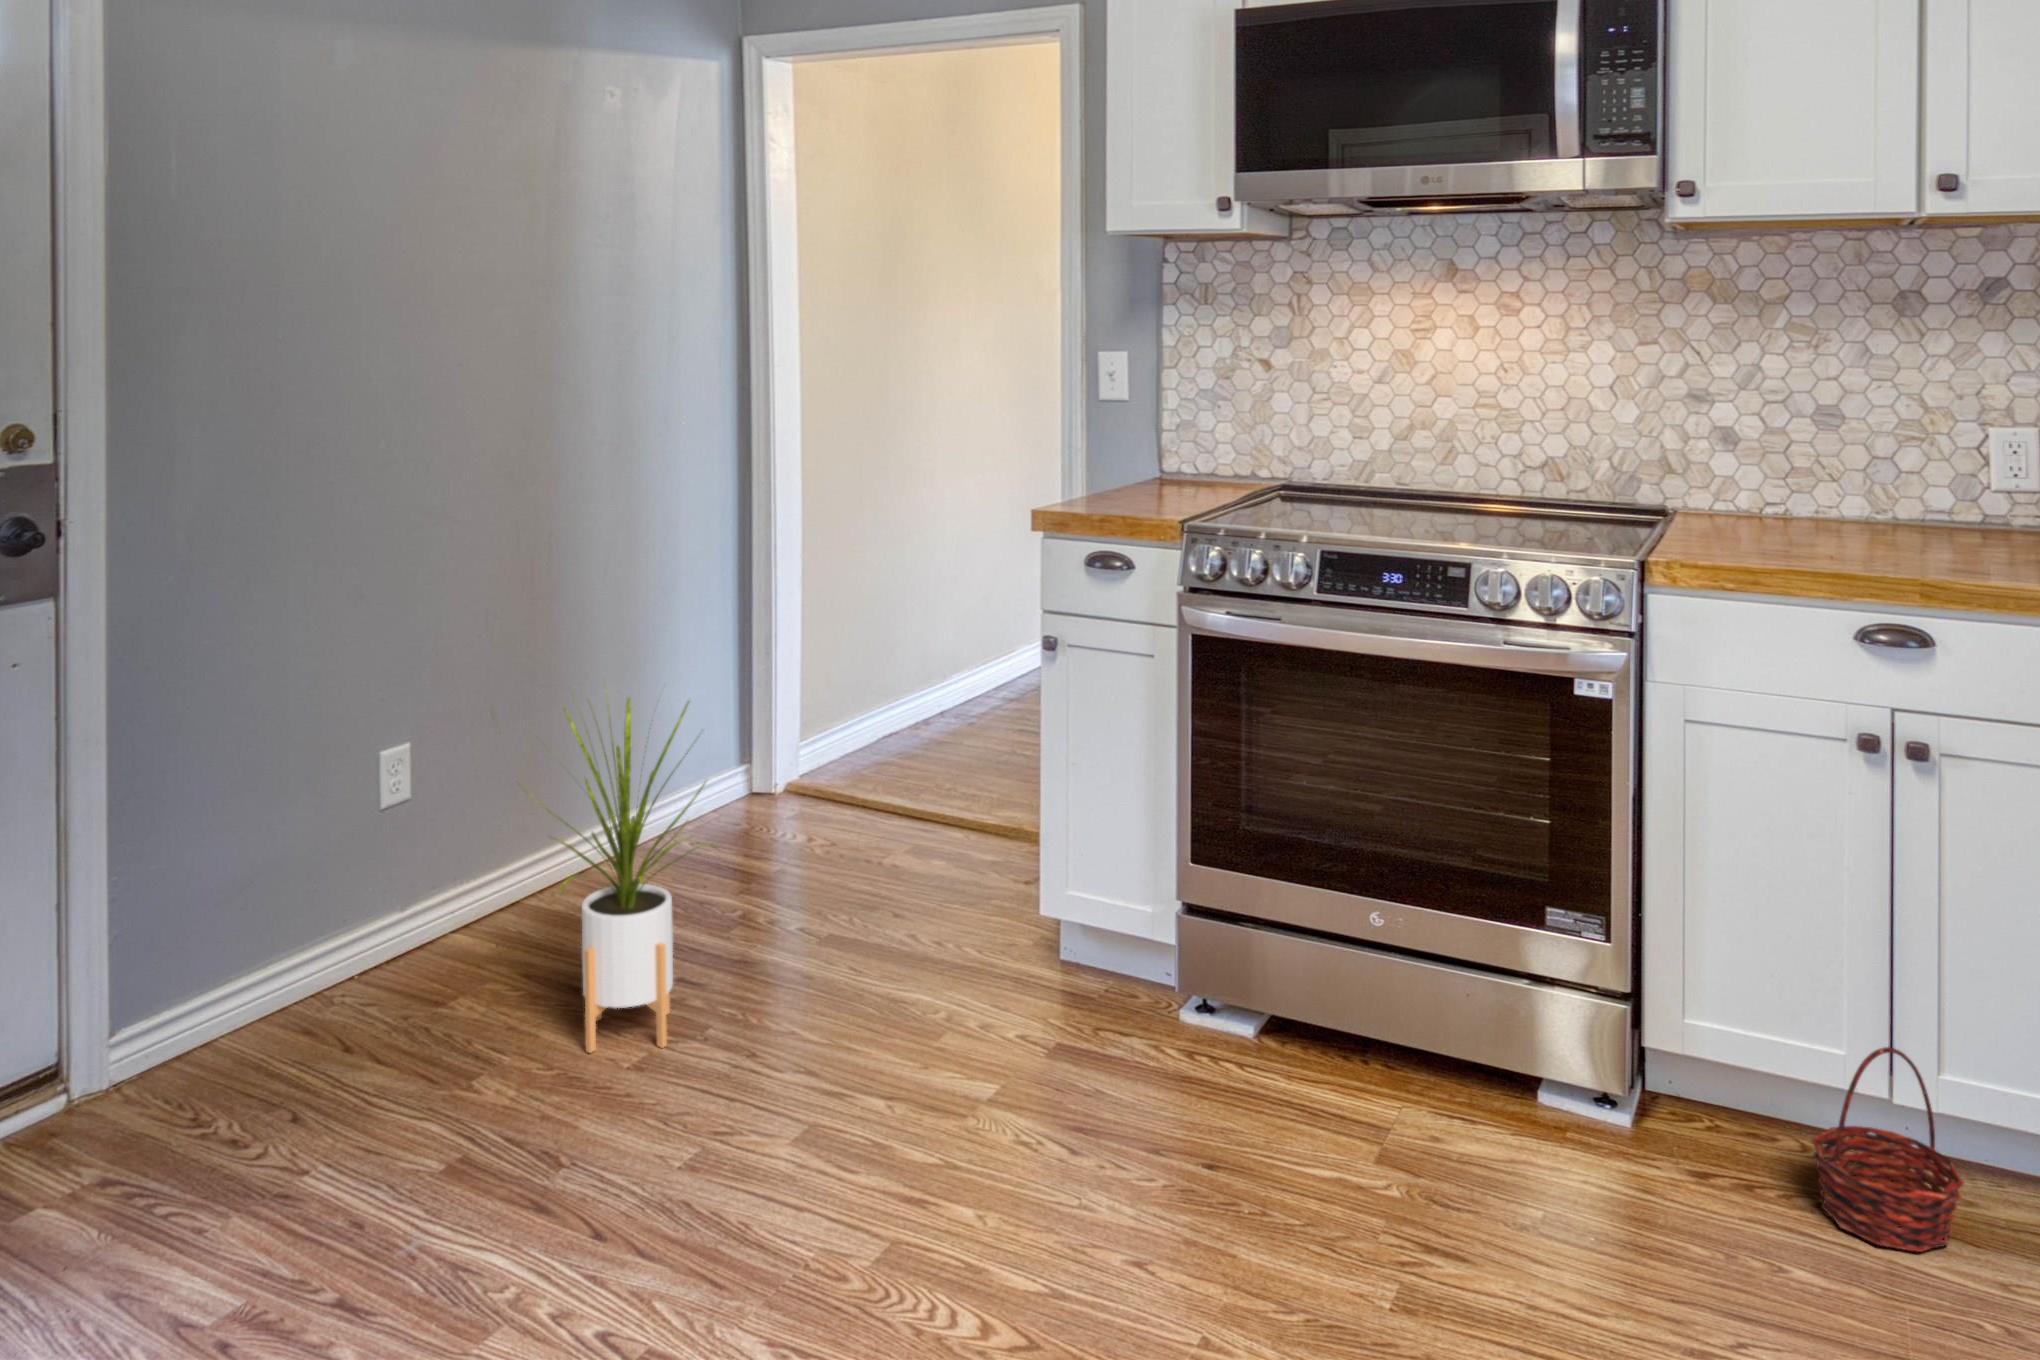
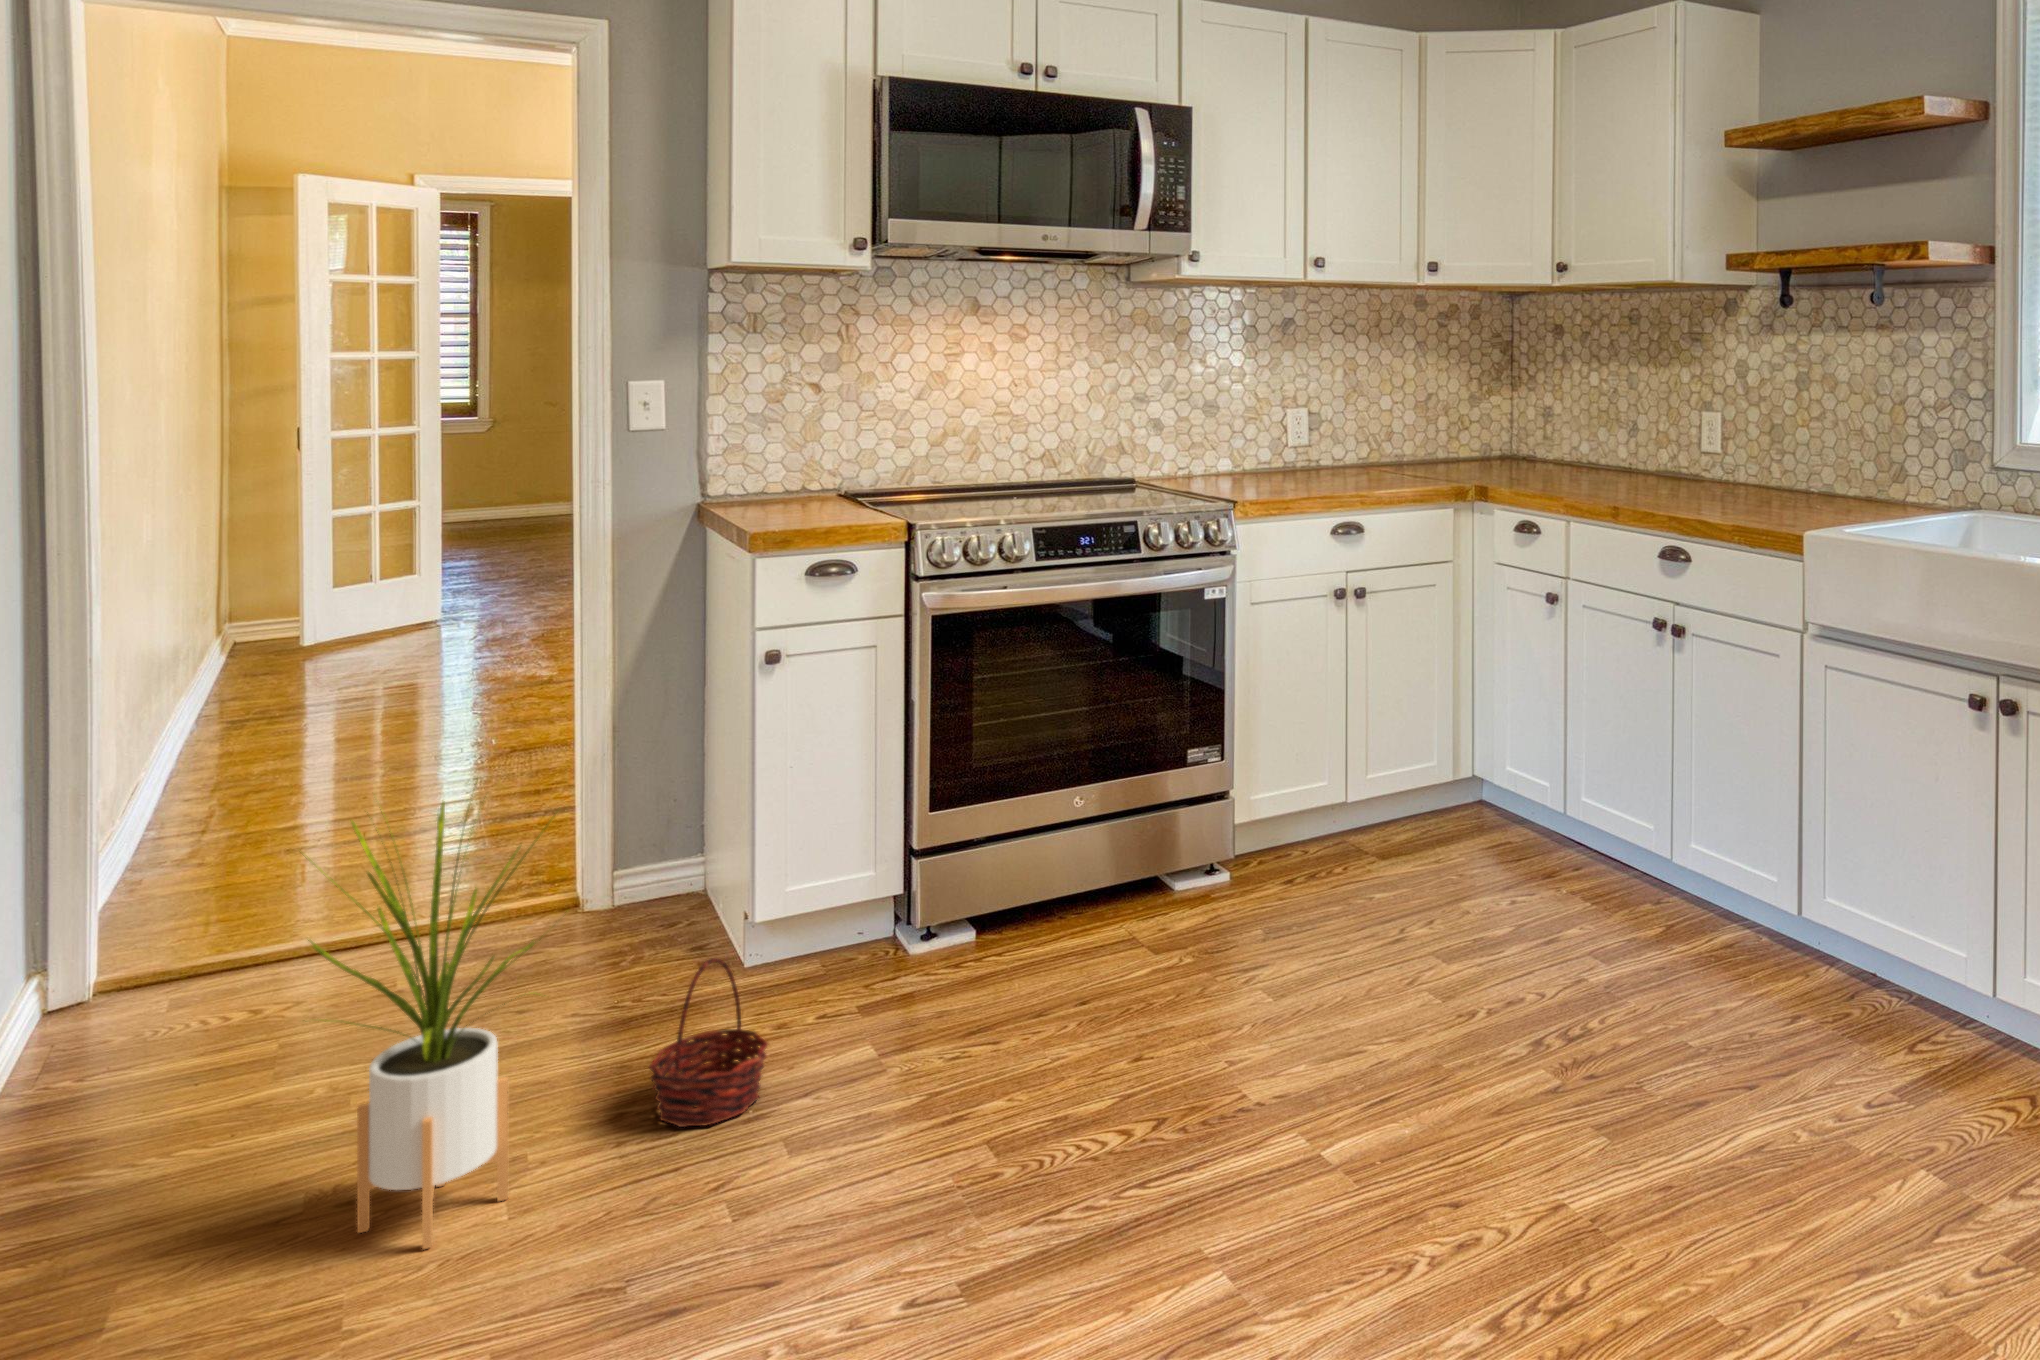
basket: present [1812,1047,1964,1252] -> present [649,958,768,1127]

